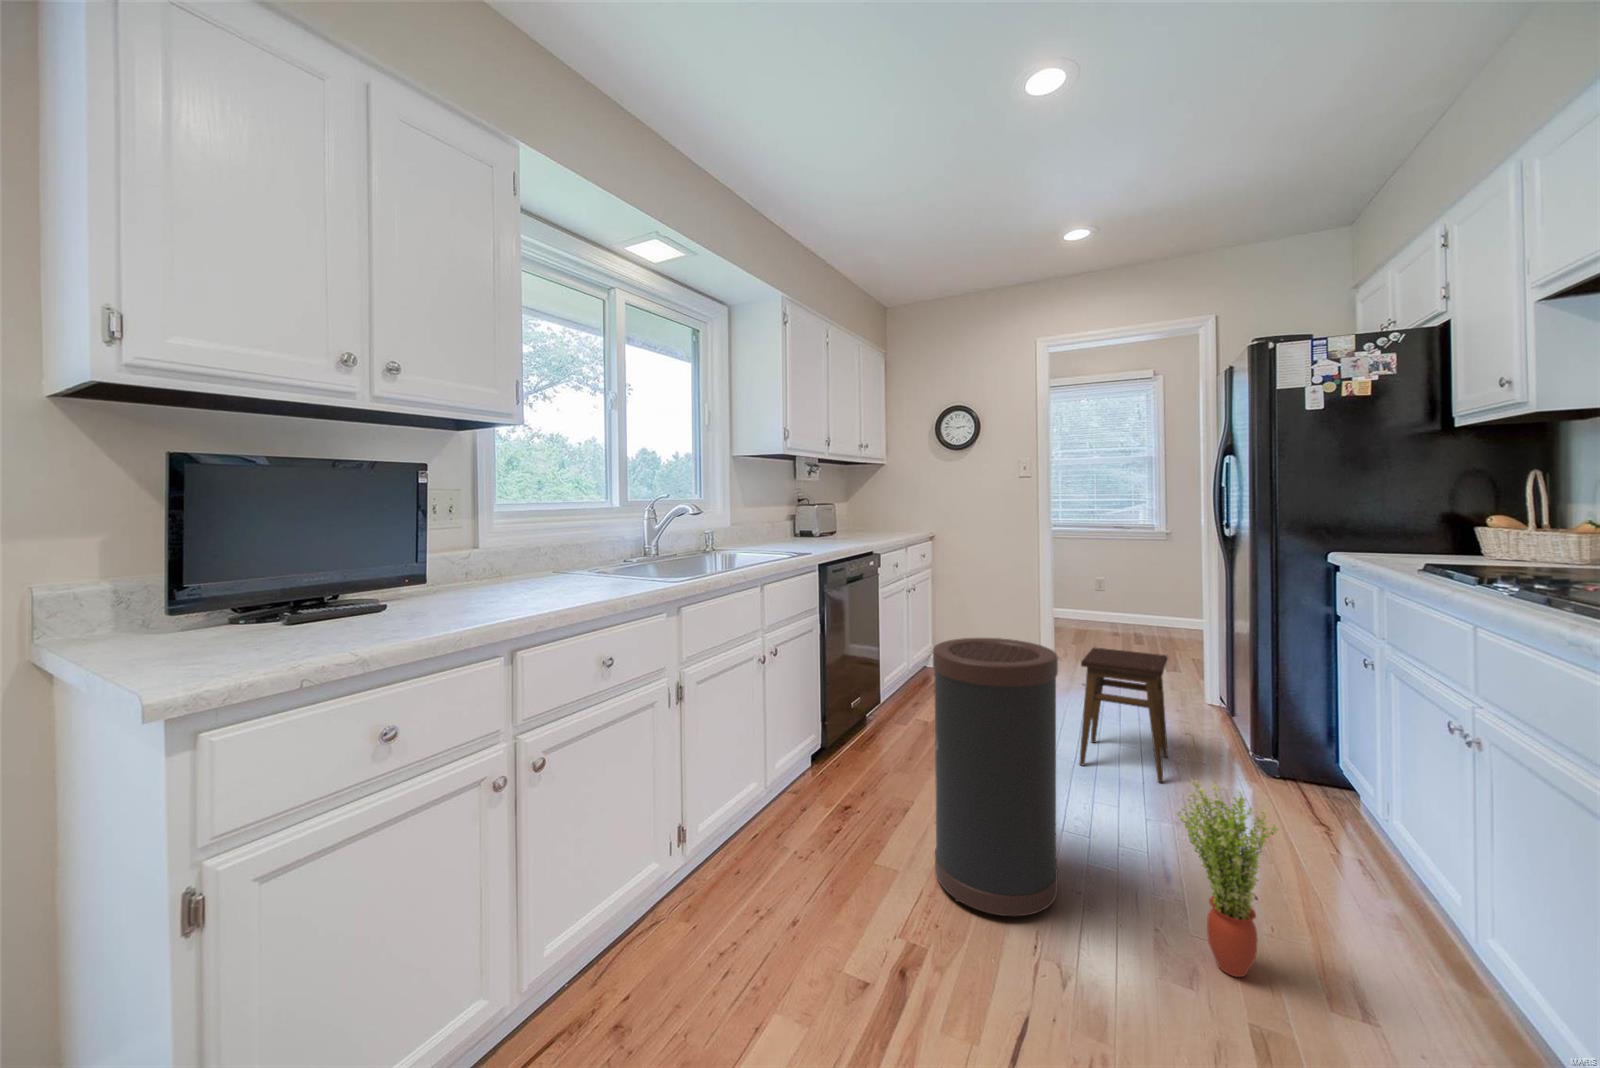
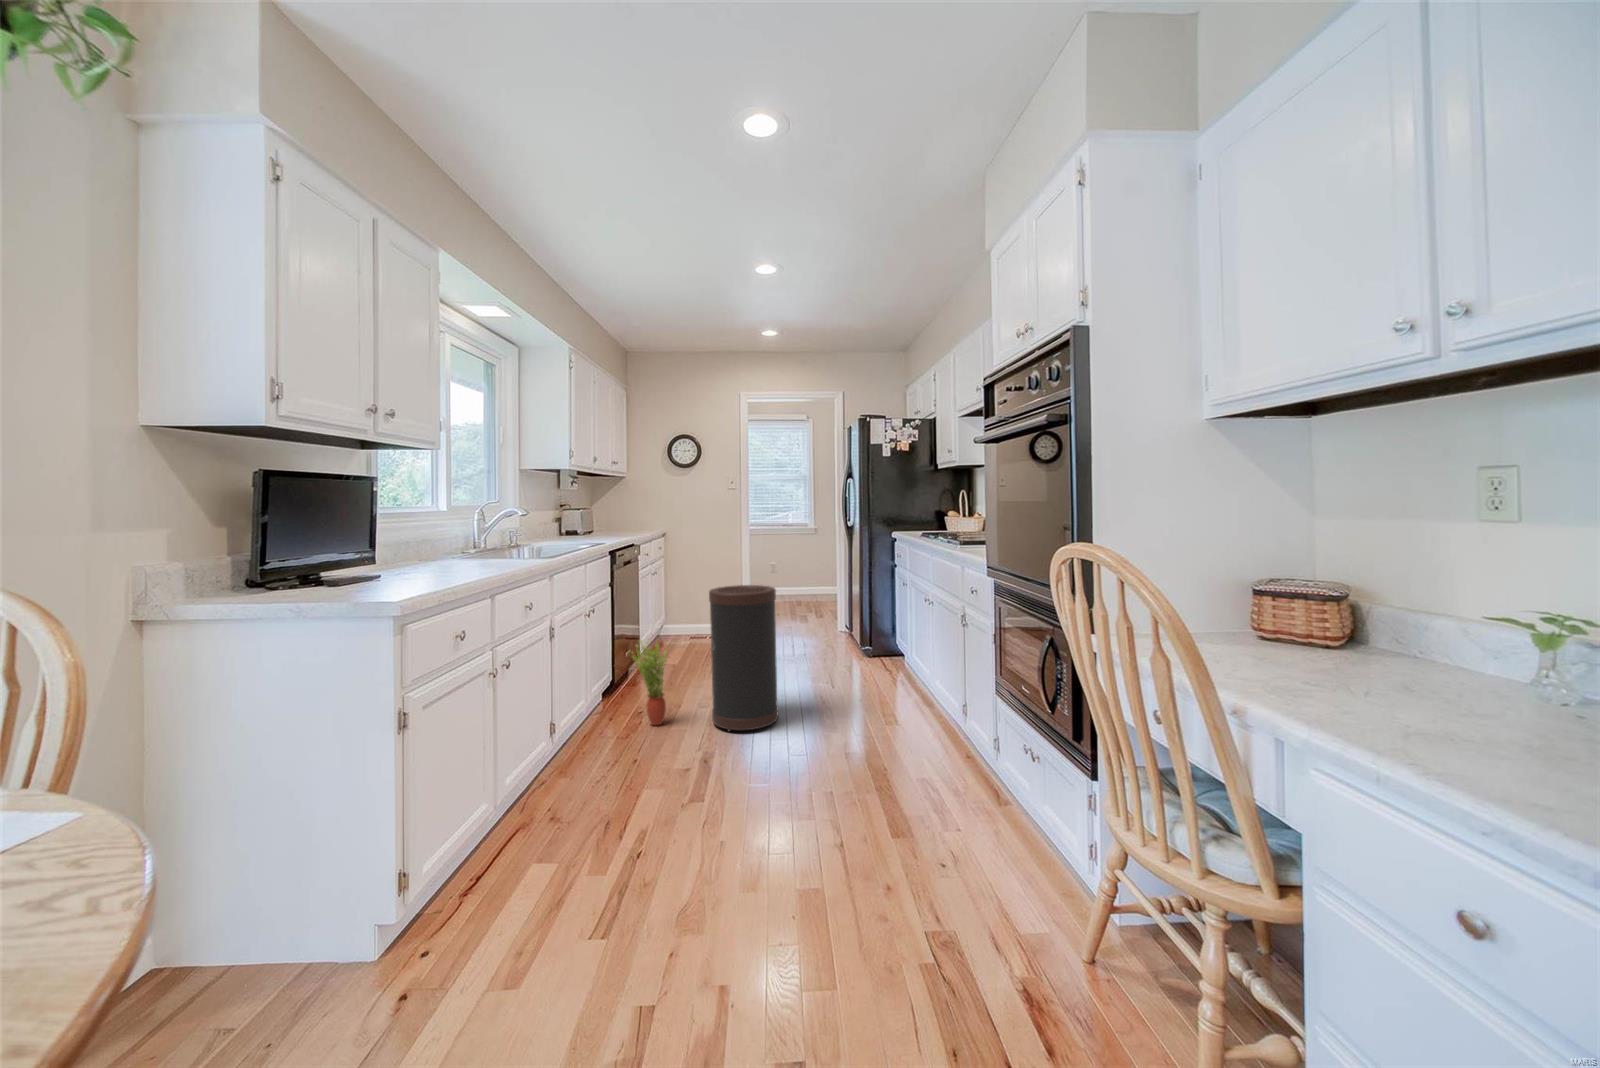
stool: present [1079,648,1168,782] -> none [778,597,824,669]
potted plant: present [1177,780,1278,977] -> present [633,641,667,725]

